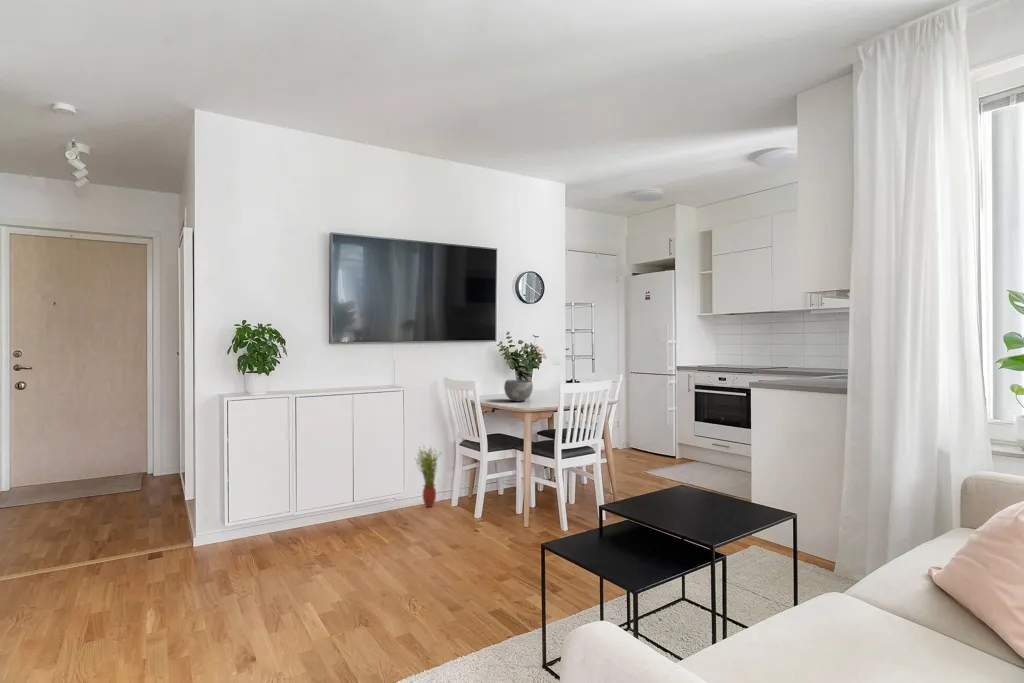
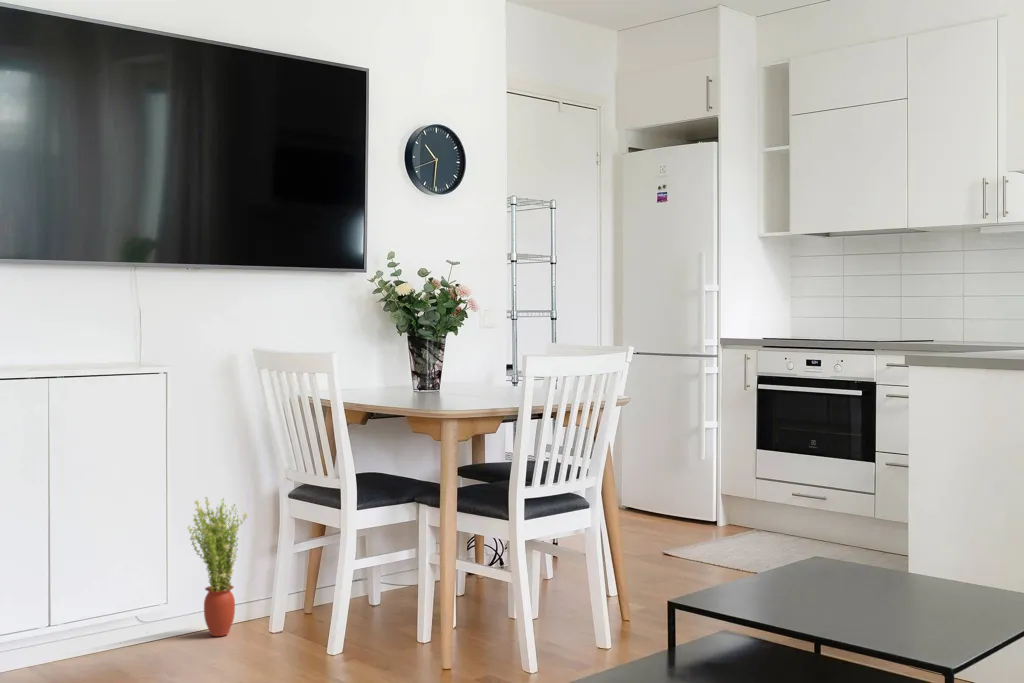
bowl: present [504,380,533,401] -> none [391,352,453,398]

